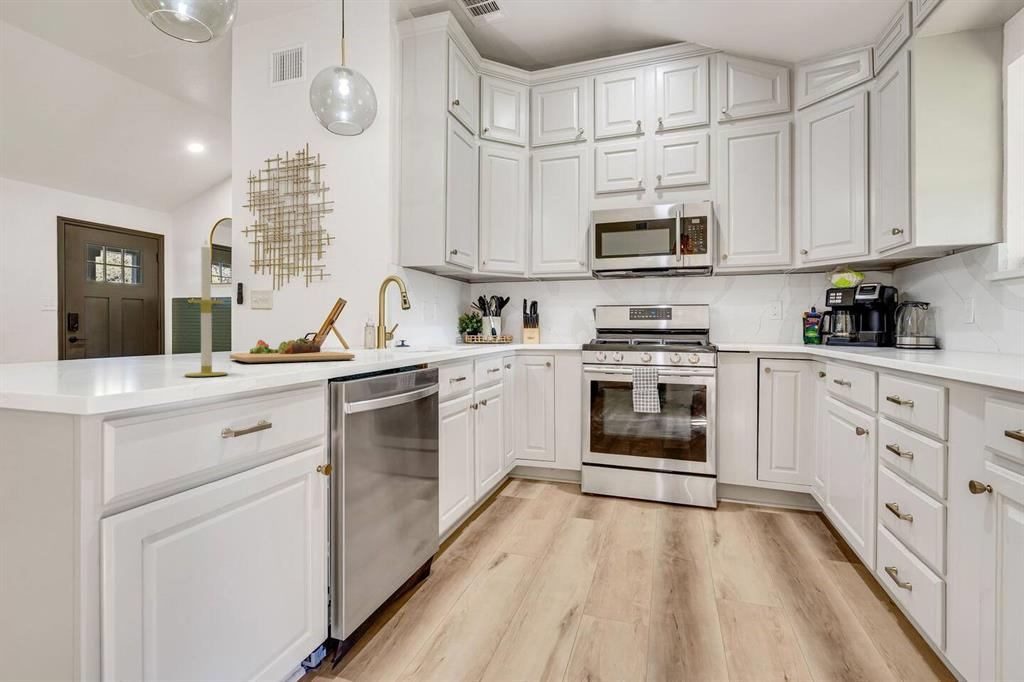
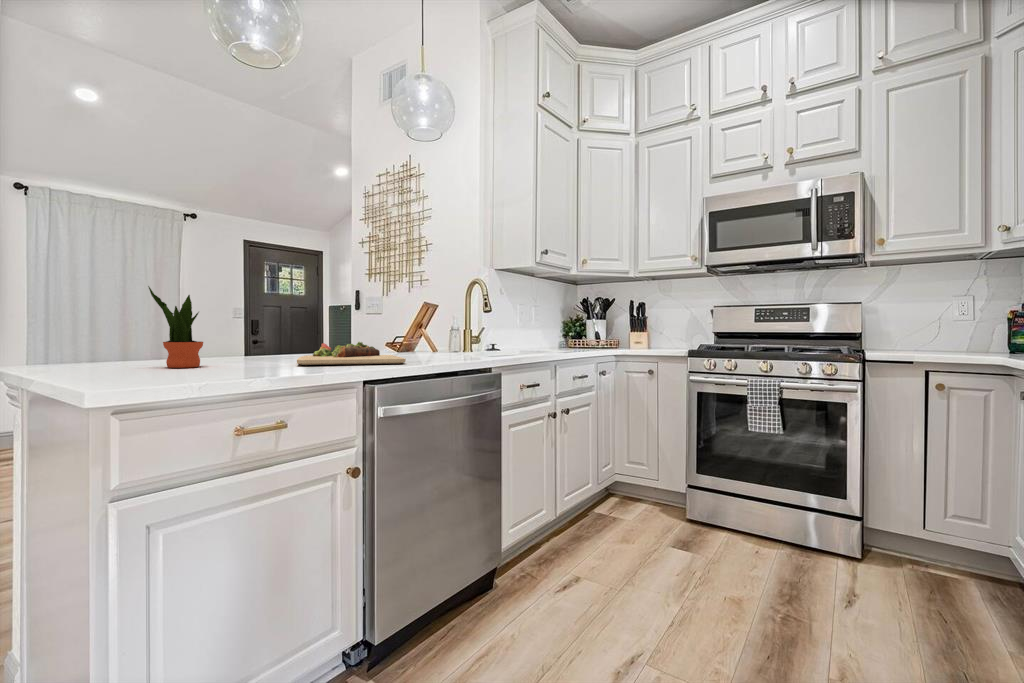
candle: present [185,240,227,376] -> none [216,250,254,378]
potted plant: none [53,272,126,368] -> present [148,286,203,368]

